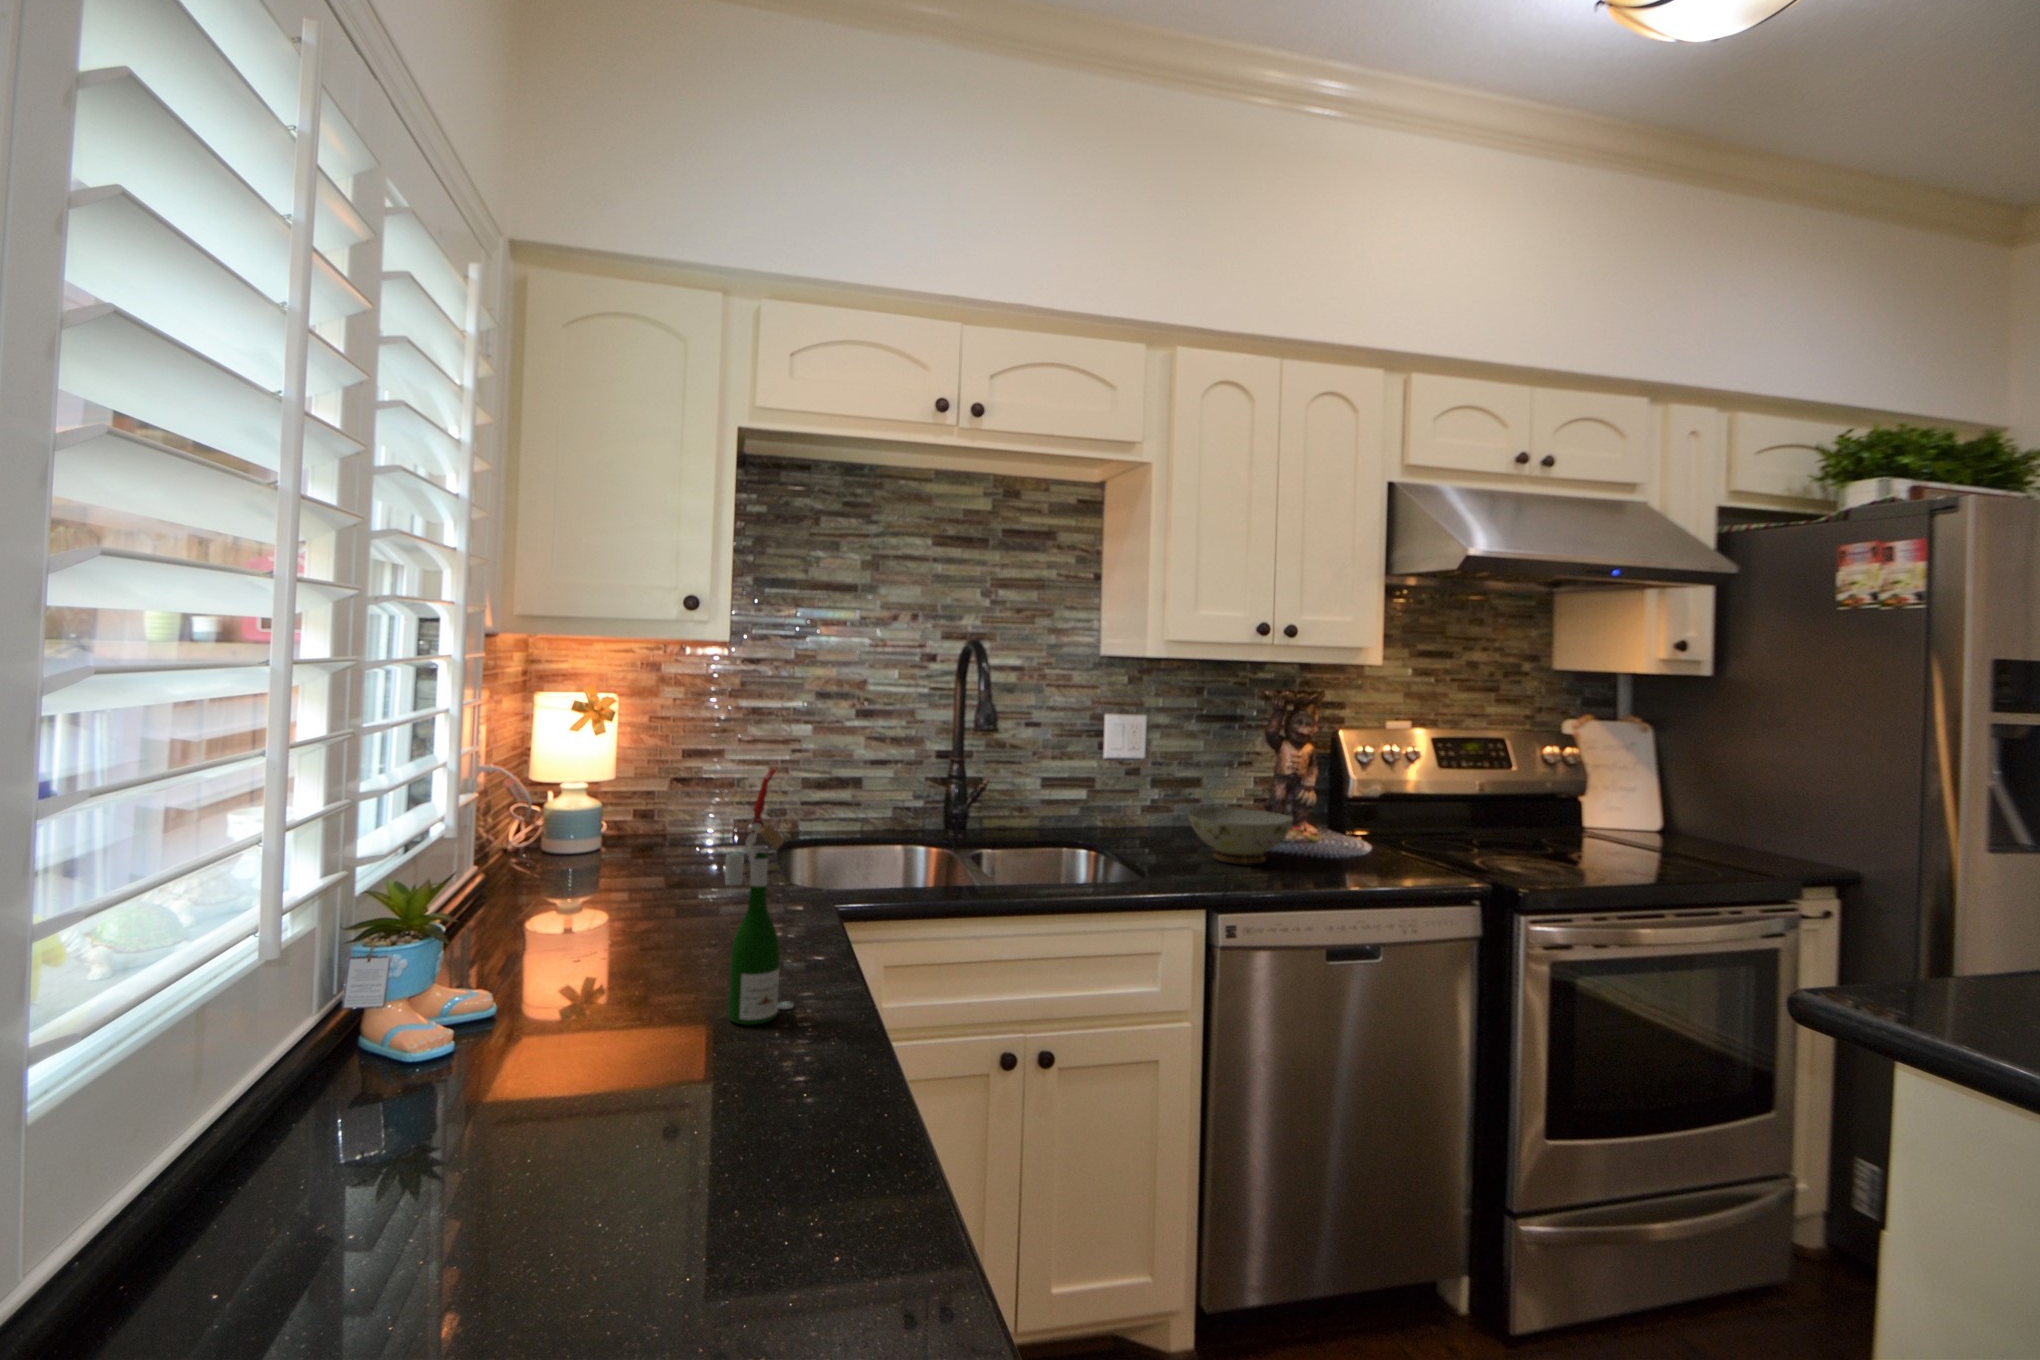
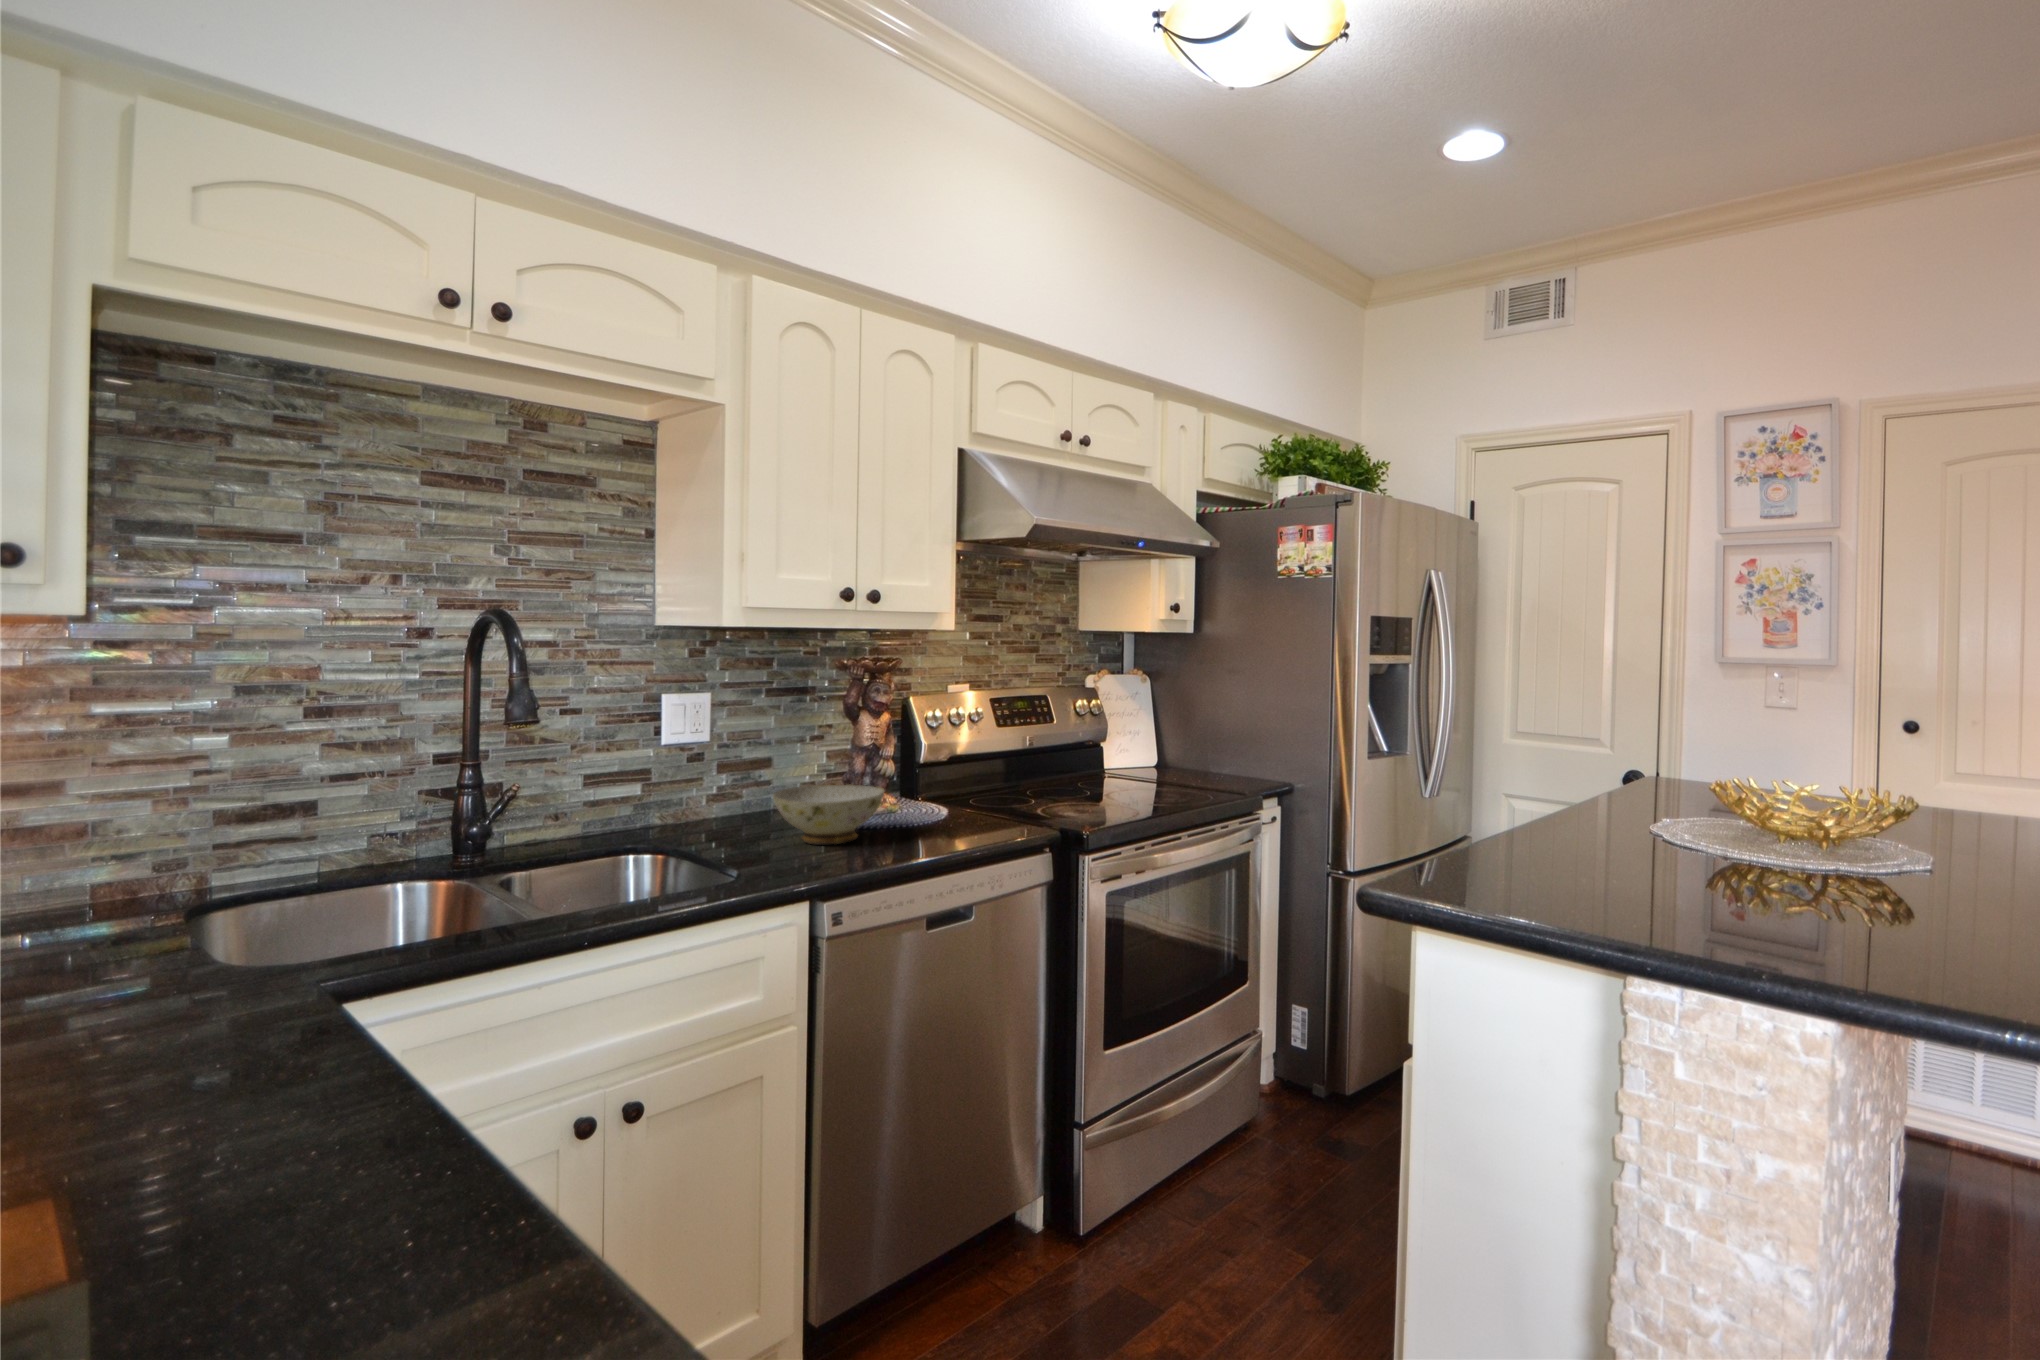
wine bottle: present [725,769,793,1025] -> none [173,807,306,1199]

